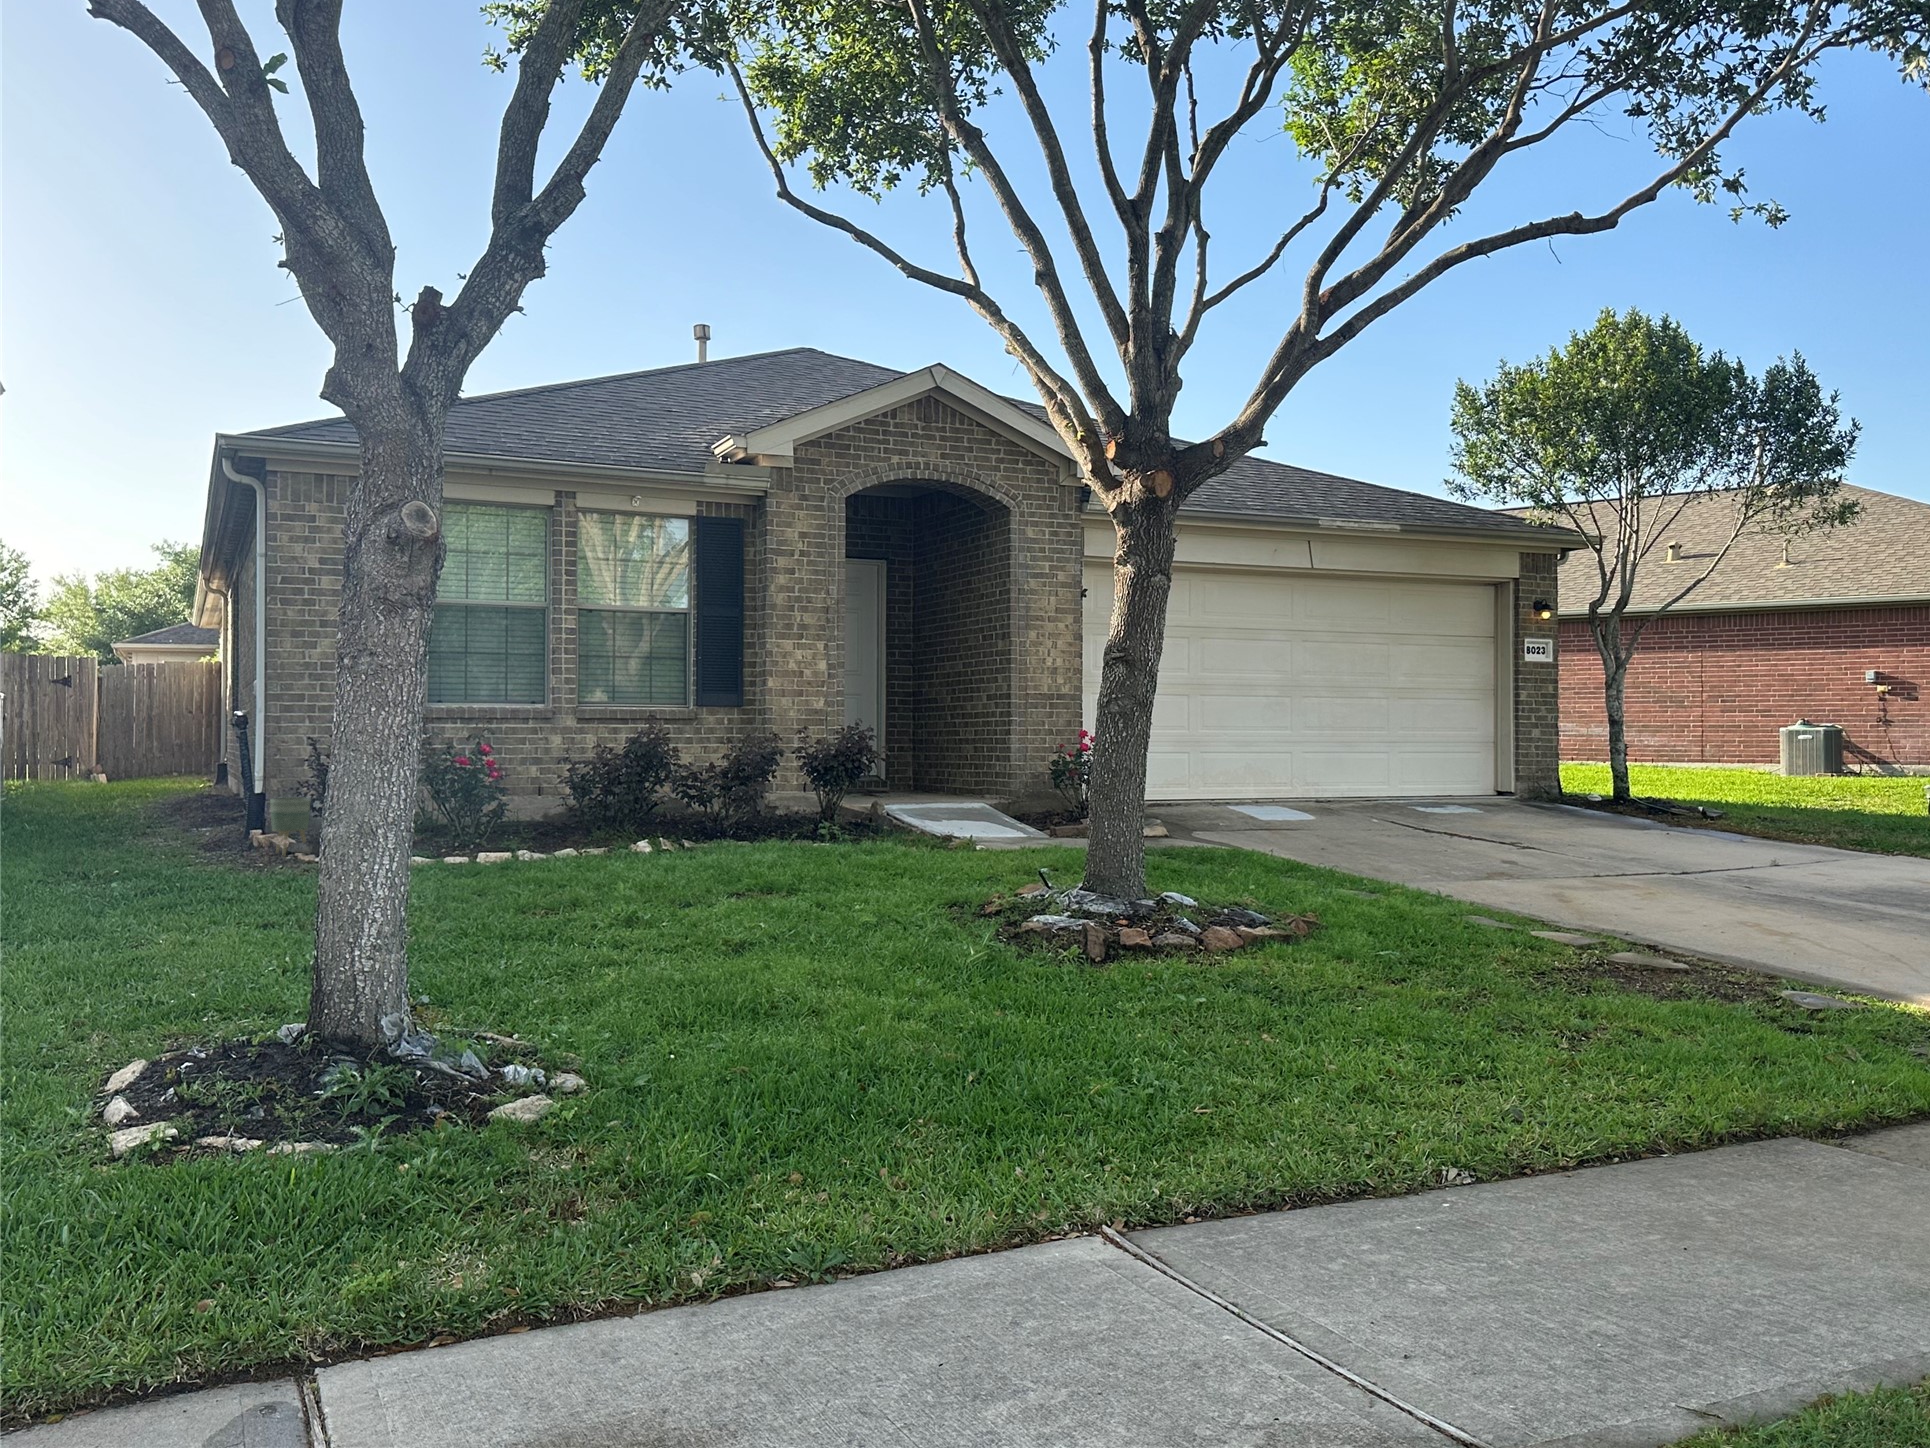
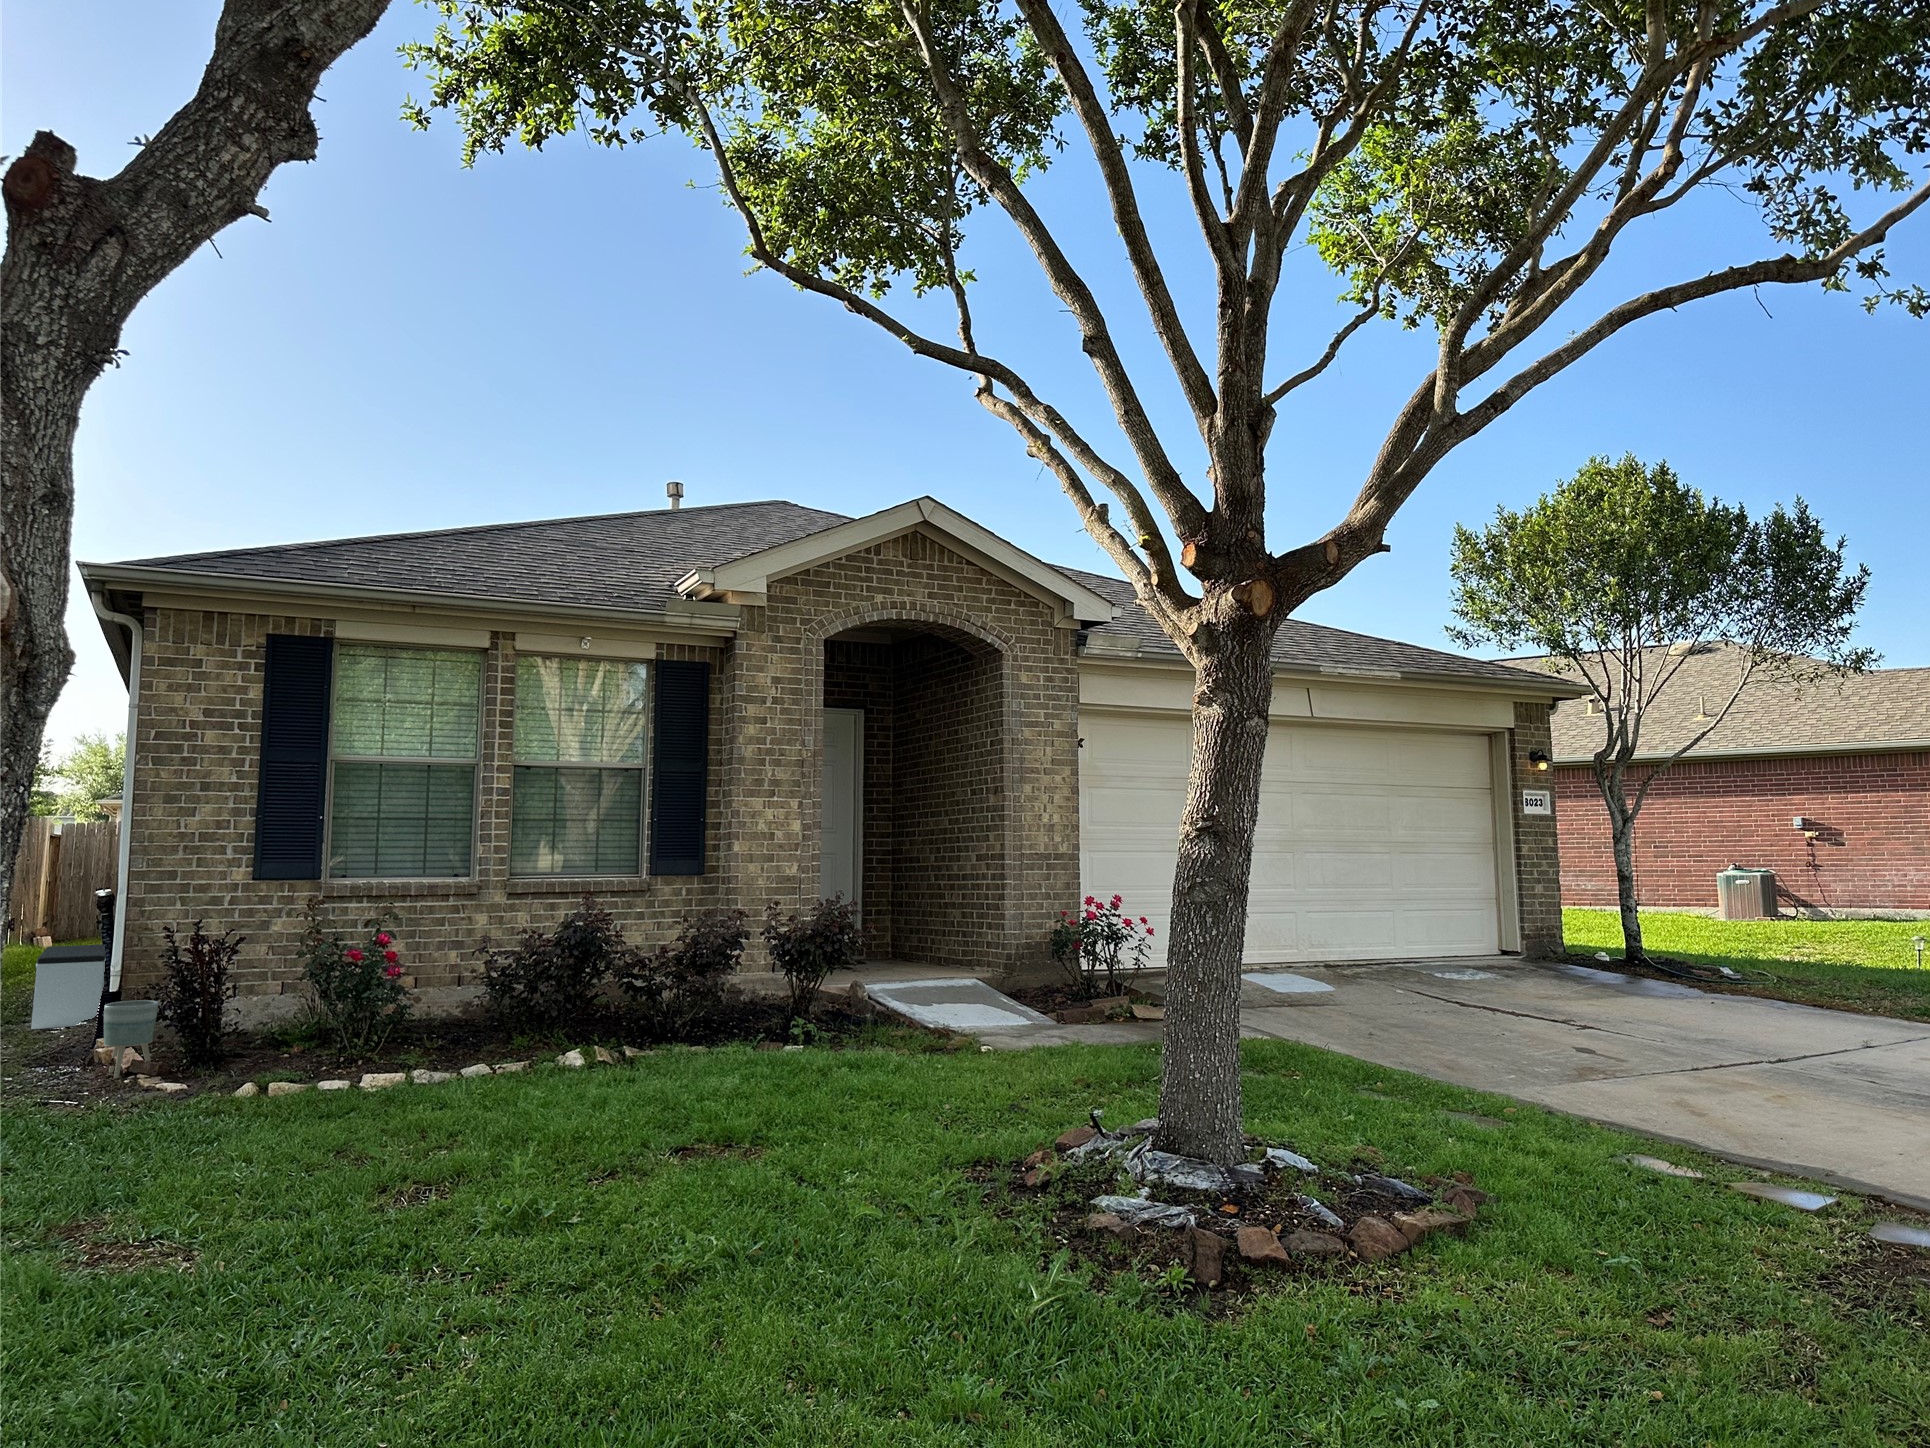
bench: none [187,764,242,830] -> present [31,945,106,1029]

